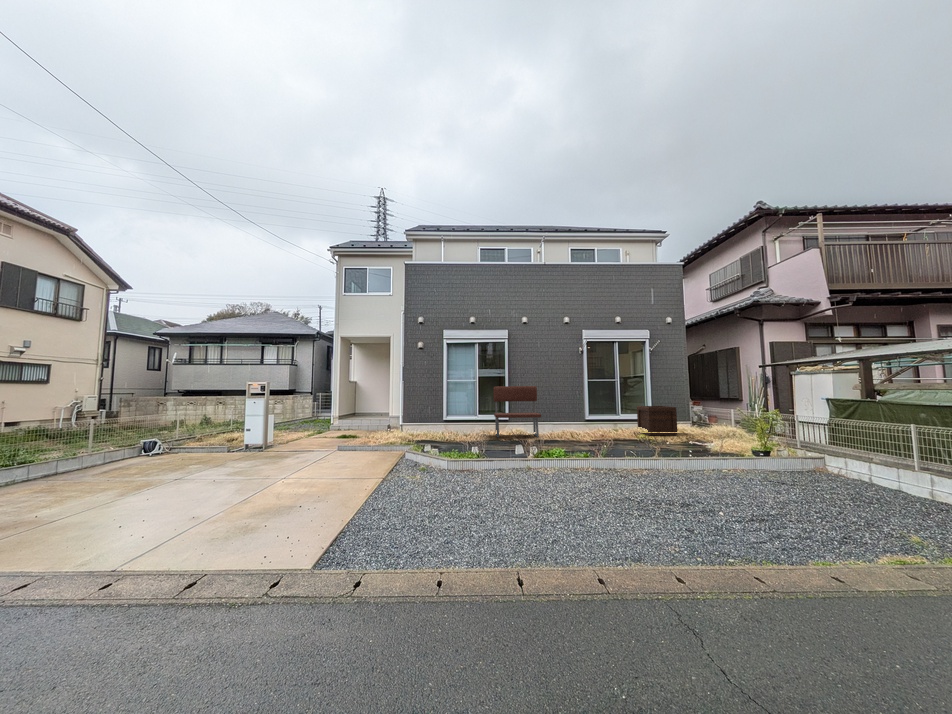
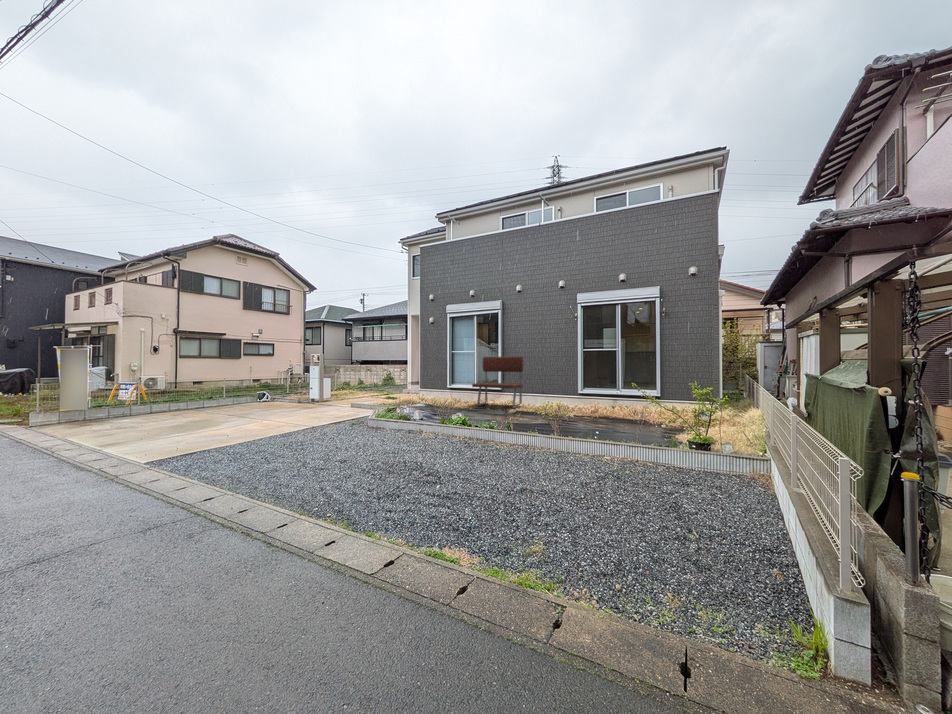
wooden crate: present [637,406,678,435] -> none [633,381,675,419]

